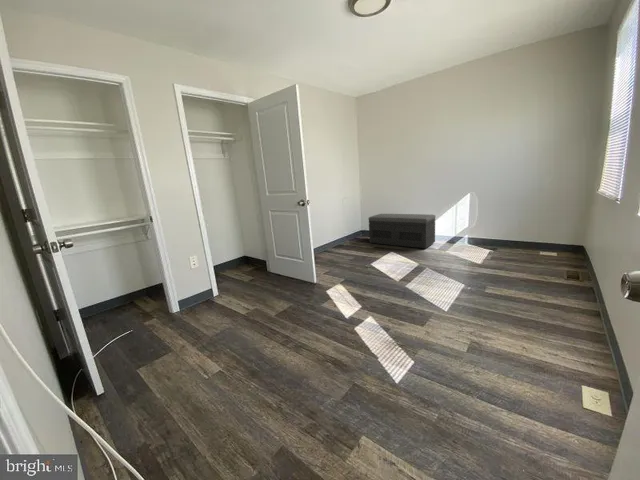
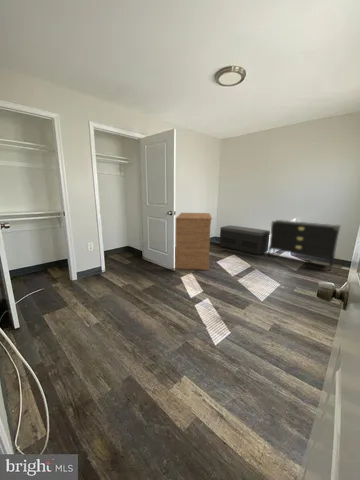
dresser: none [437,197,529,257] -> present [268,220,340,269]
desk: none [310,199,362,279] -> present [175,213,212,270]

